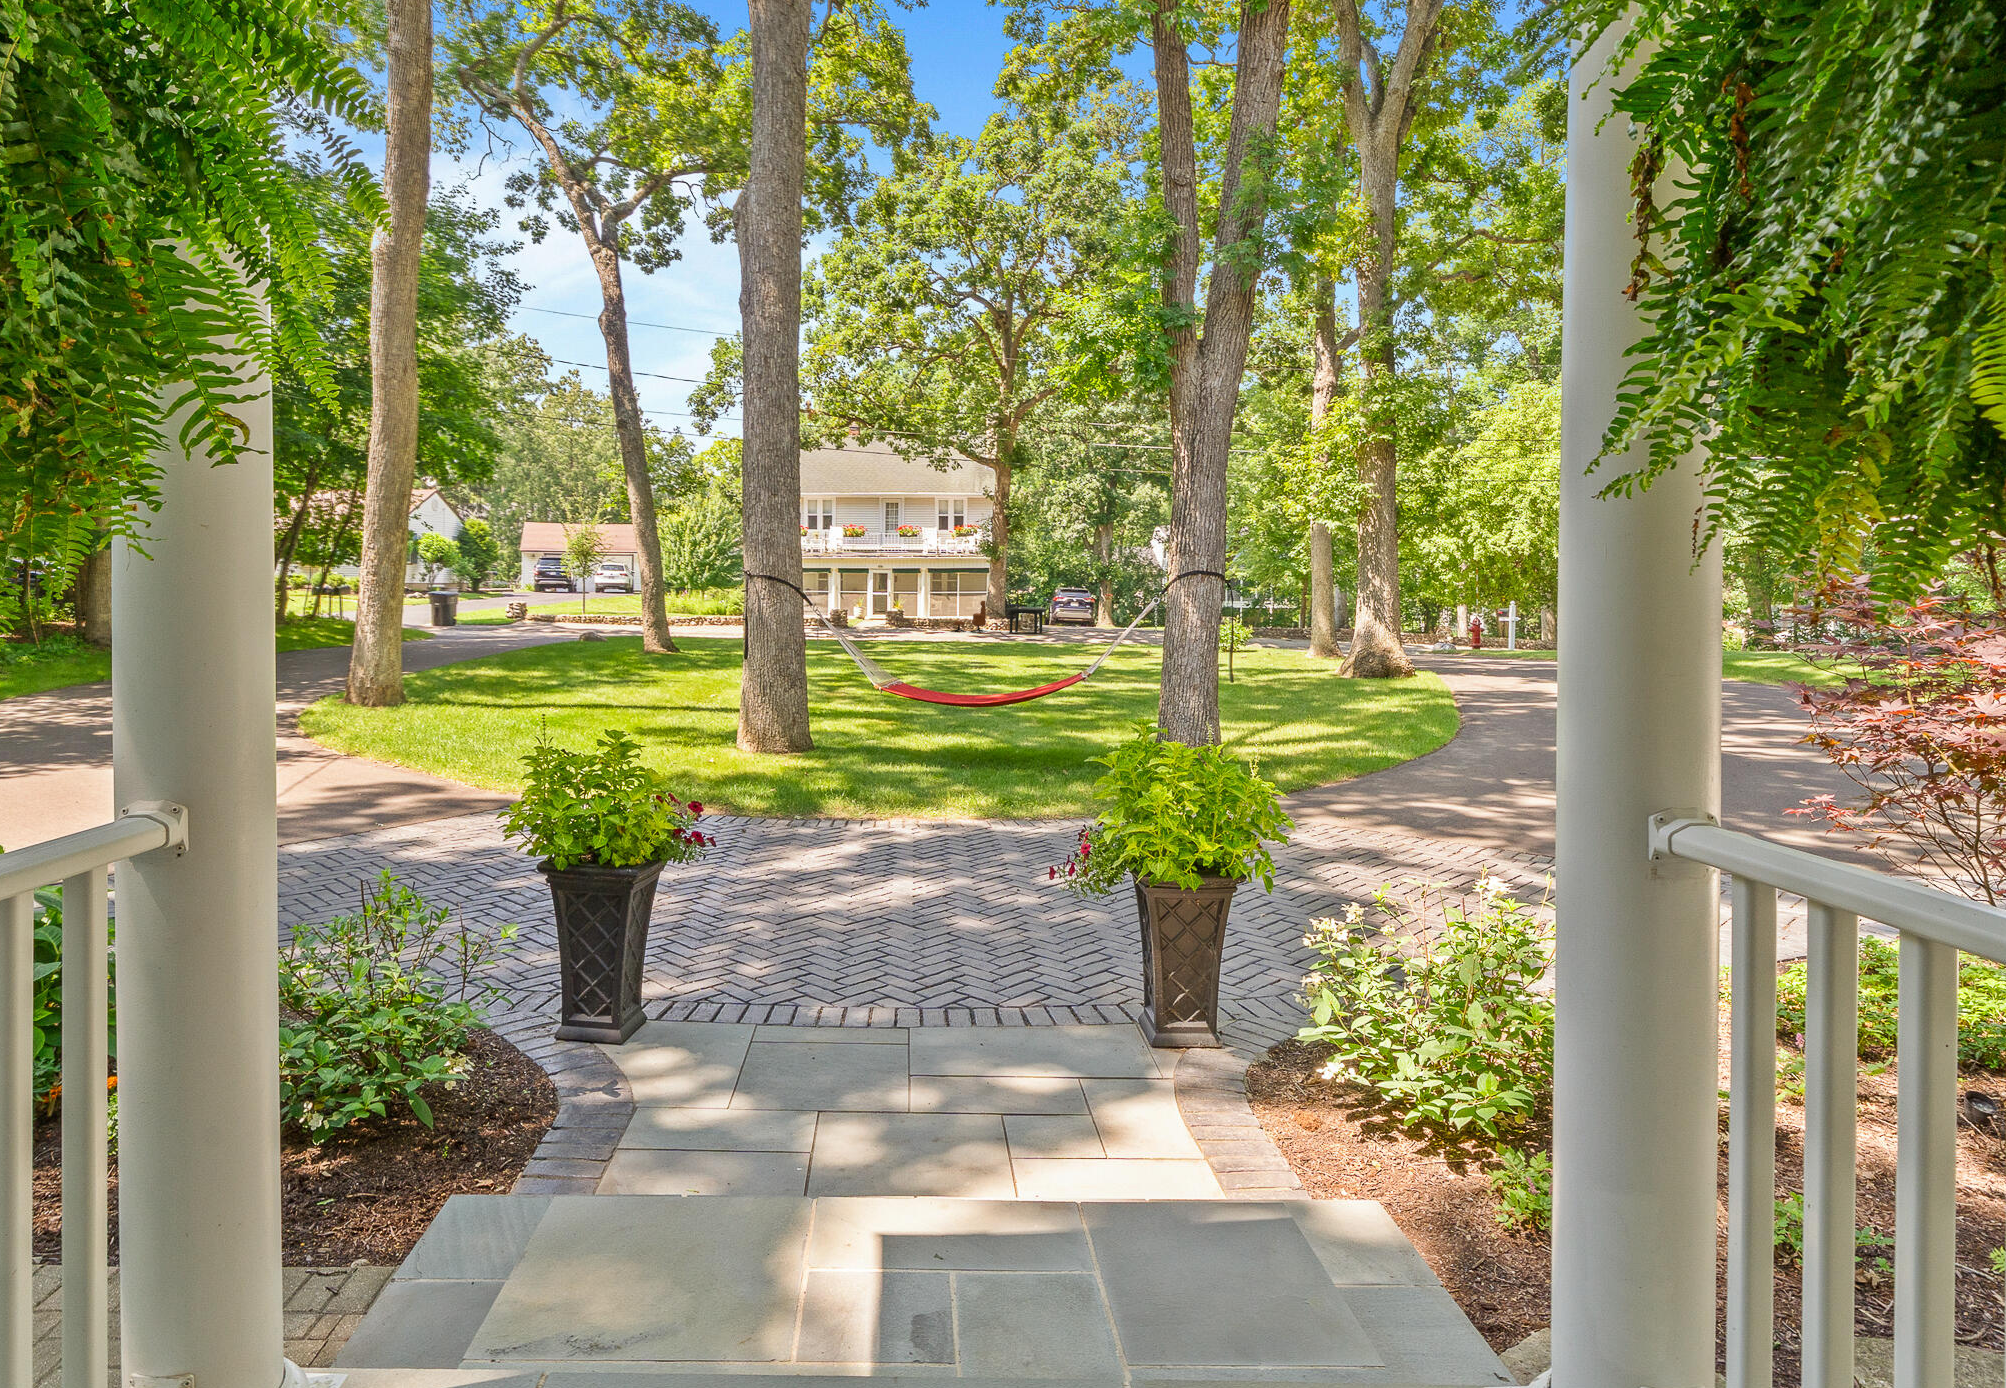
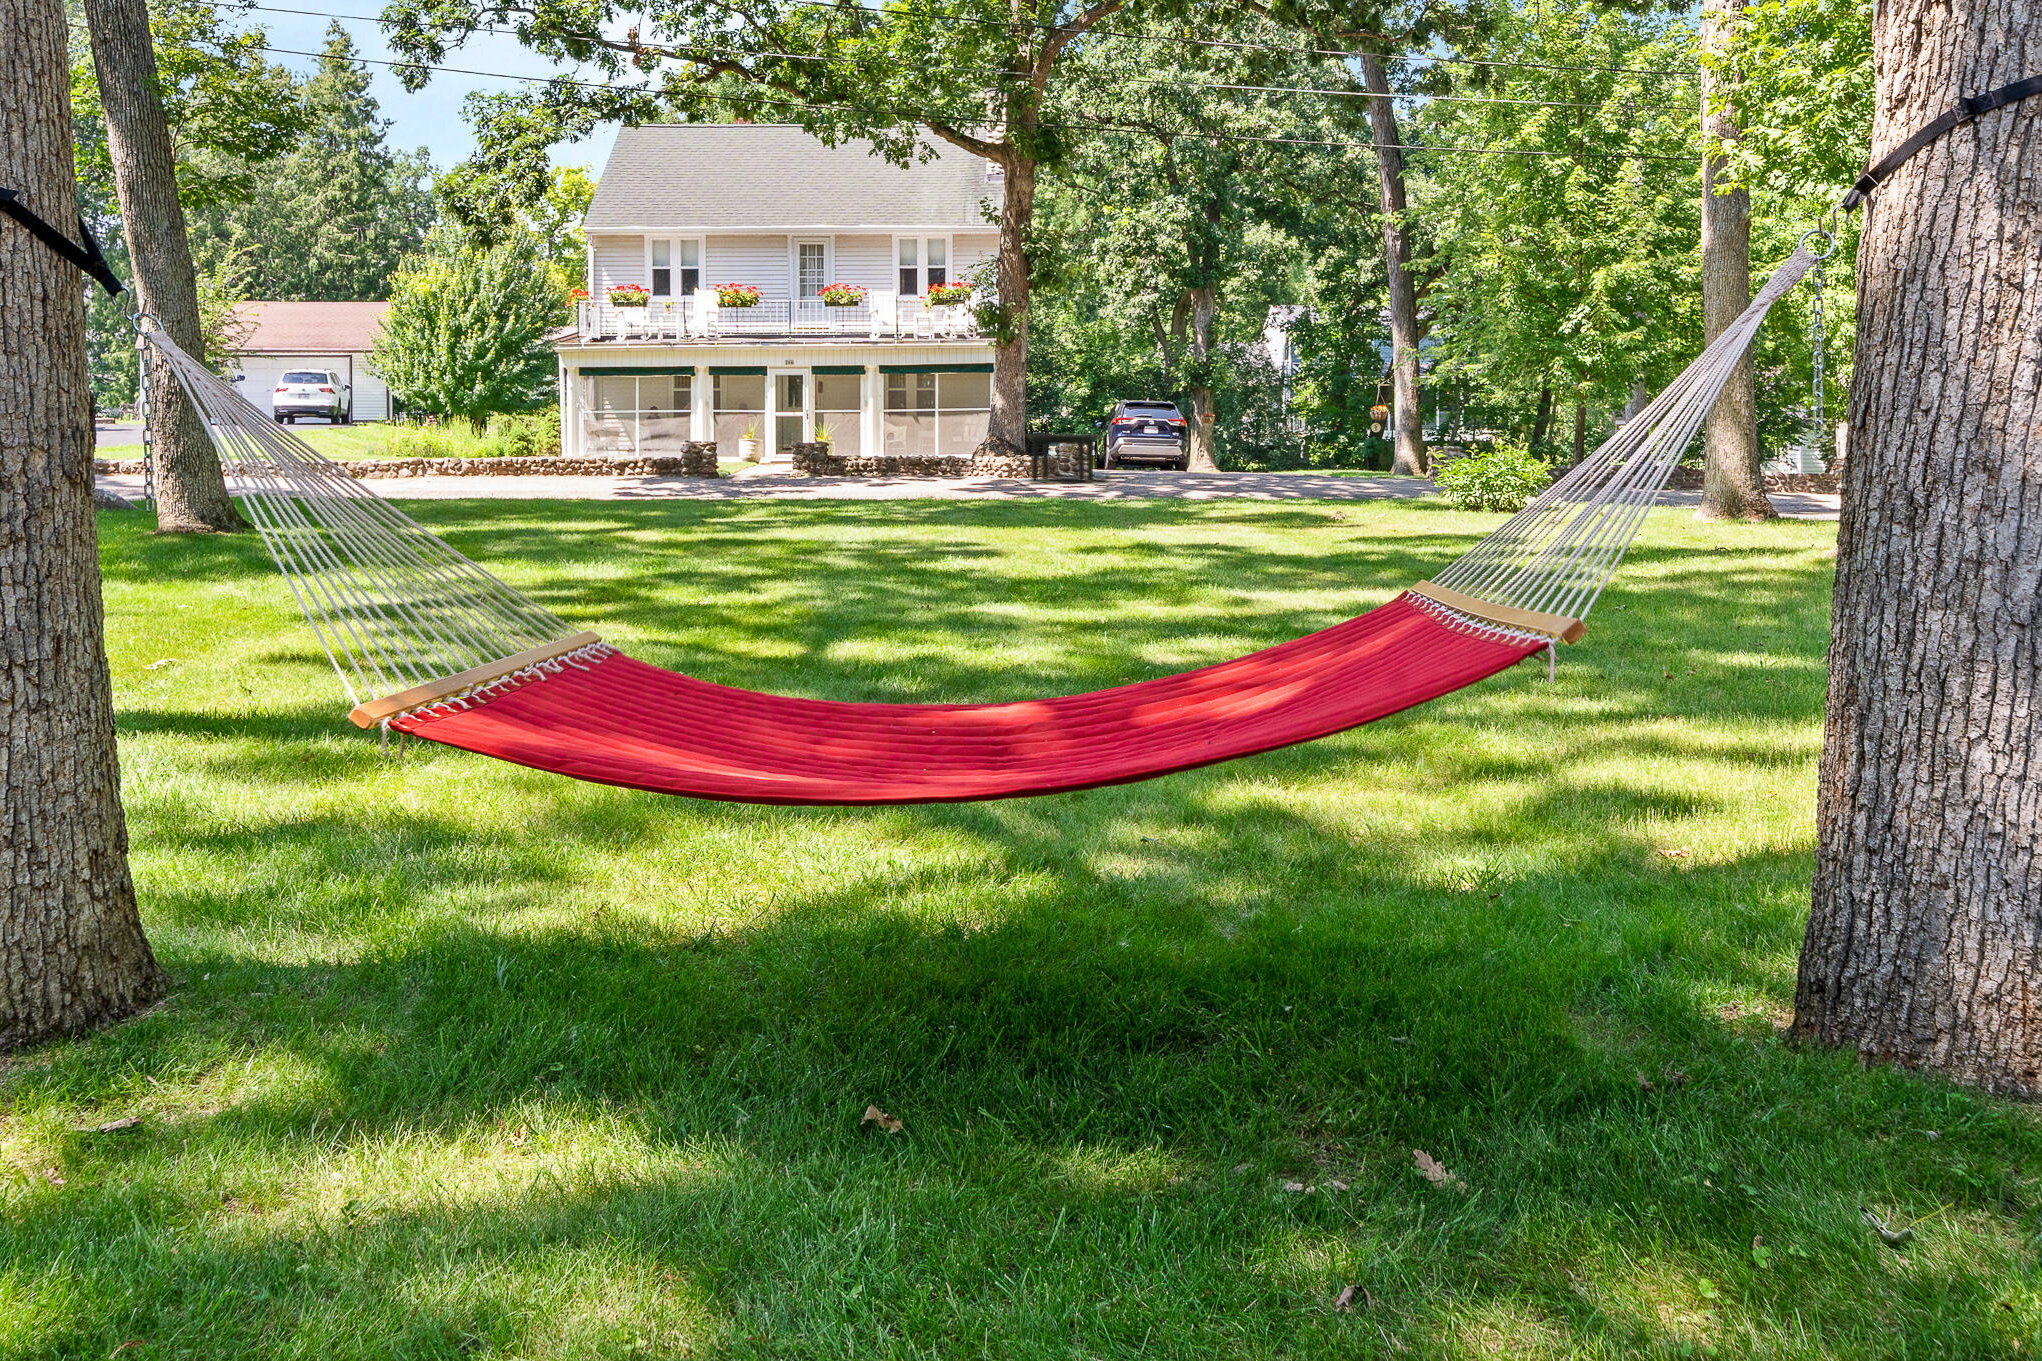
lounge chair: present [952,601,987,632] -> none [921,420,992,480]

